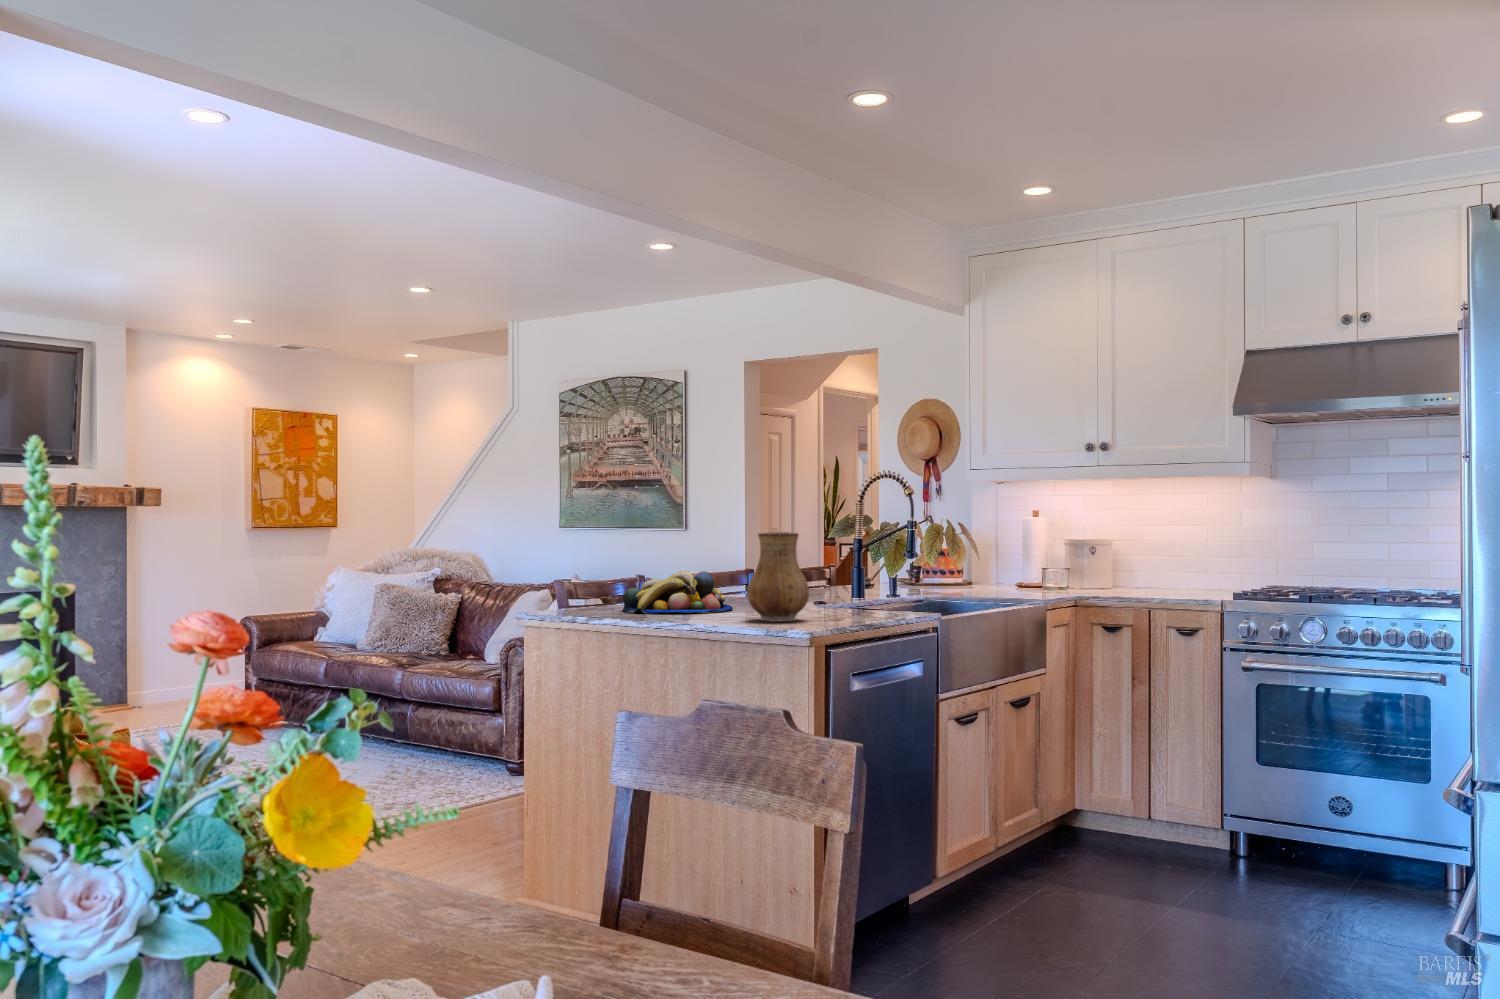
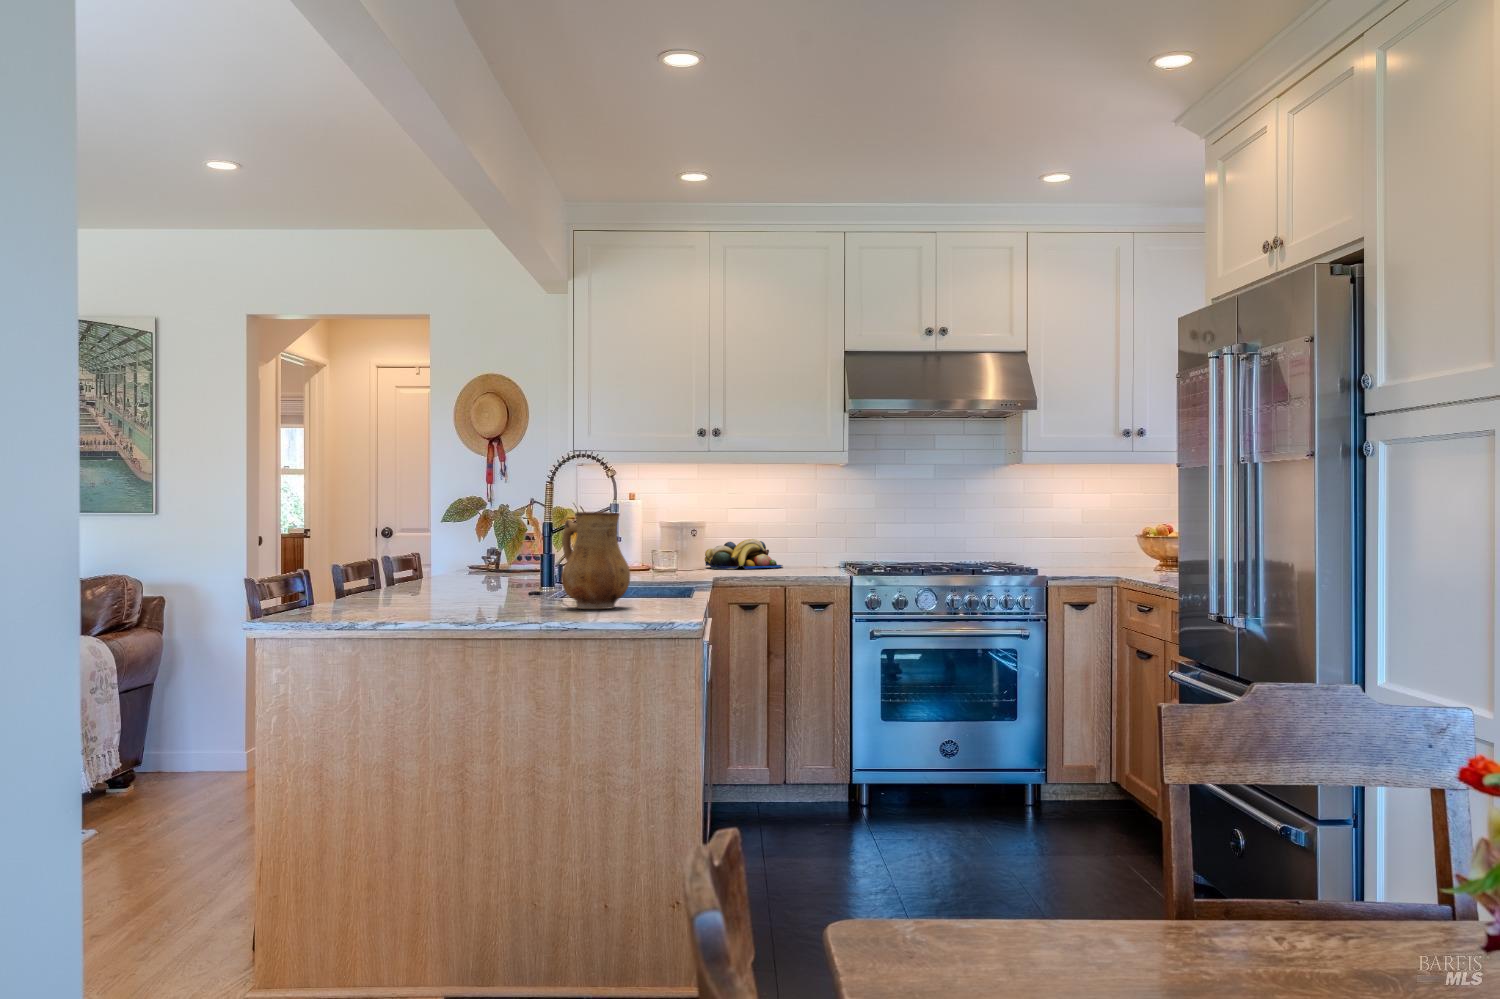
fruit bowl: present [622,571,733,614] -> present [705,539,783,569]

